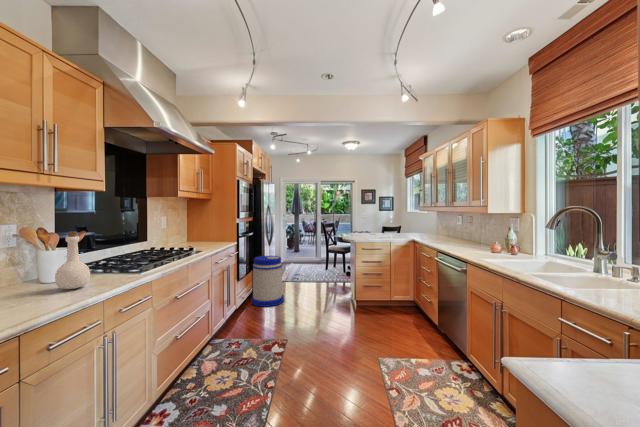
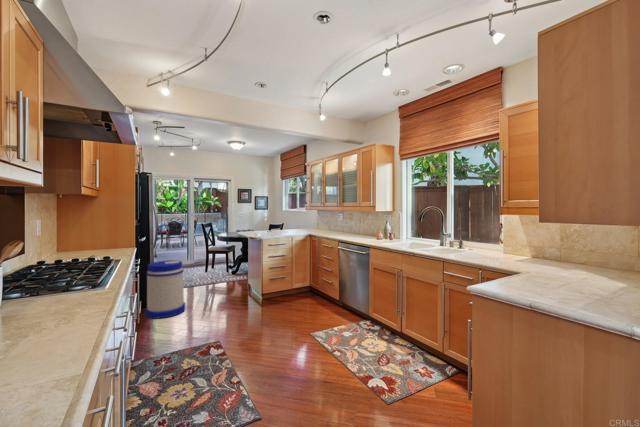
bottle: present [55,232,90,289] -> none [28,241,75,315]

